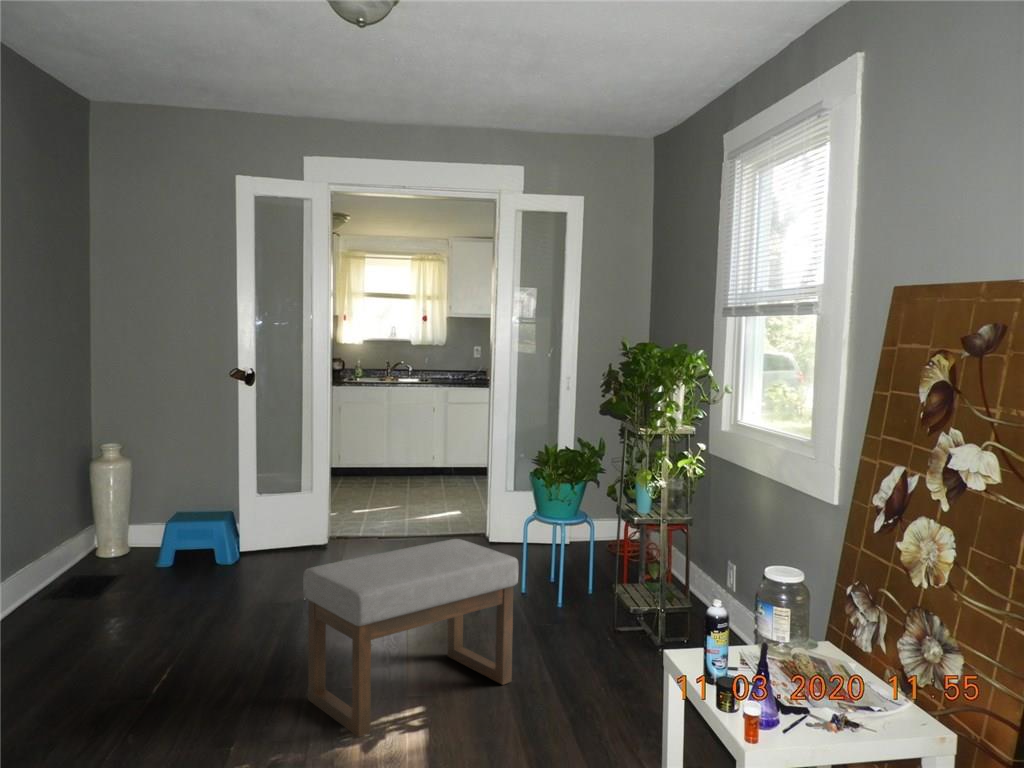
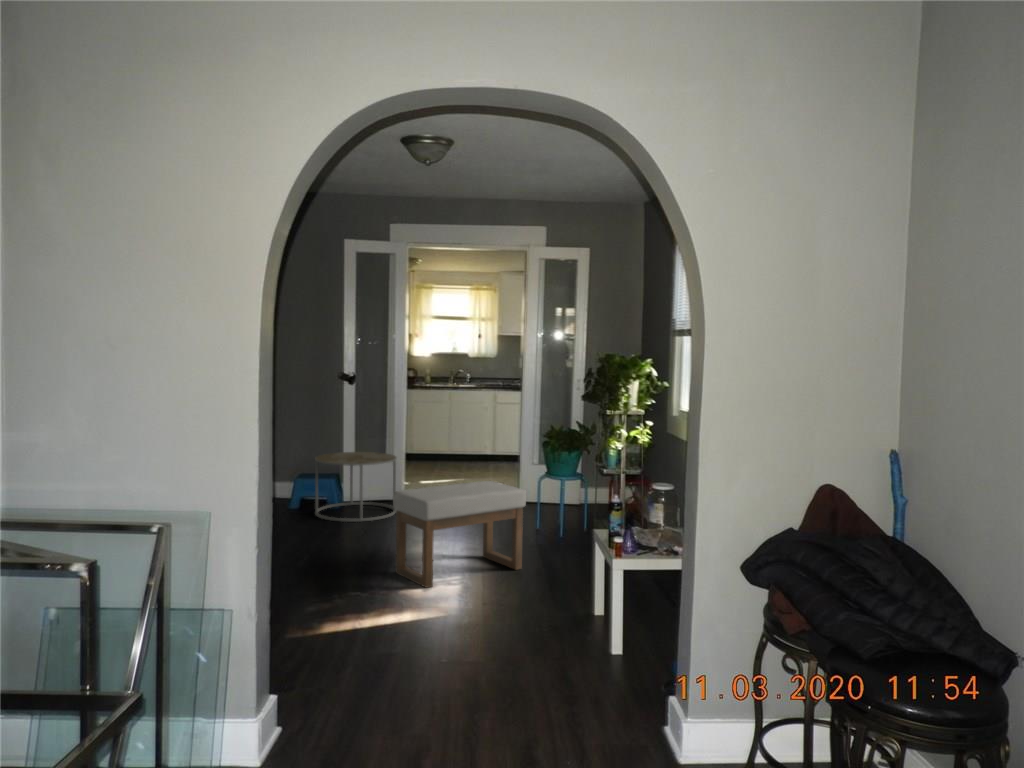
side table: none [193,480,315,589] -> present [315,452,396,522]

